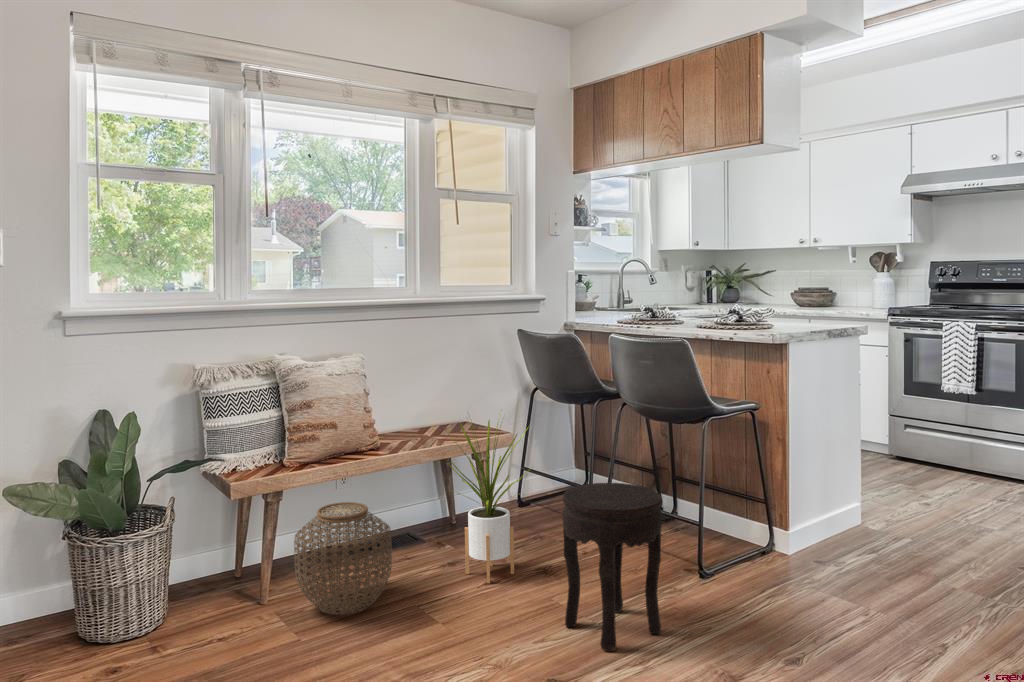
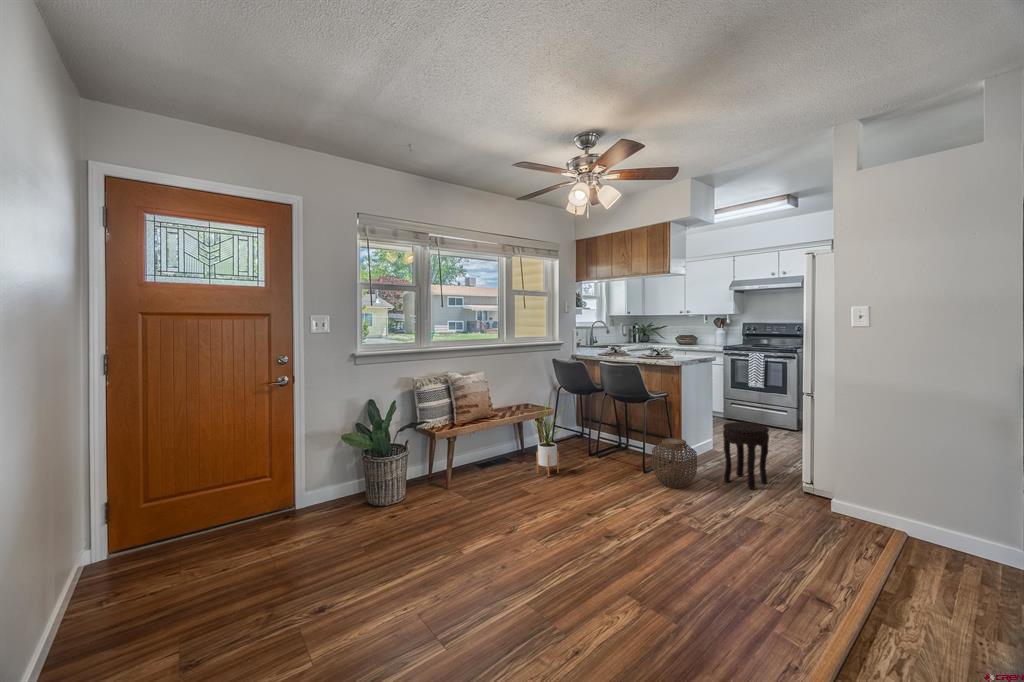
side table: present [562,483,662,651] -> present [723,422,769,489]
woven basket: present [294,502,392,615] -> present [652,438,697,488]

